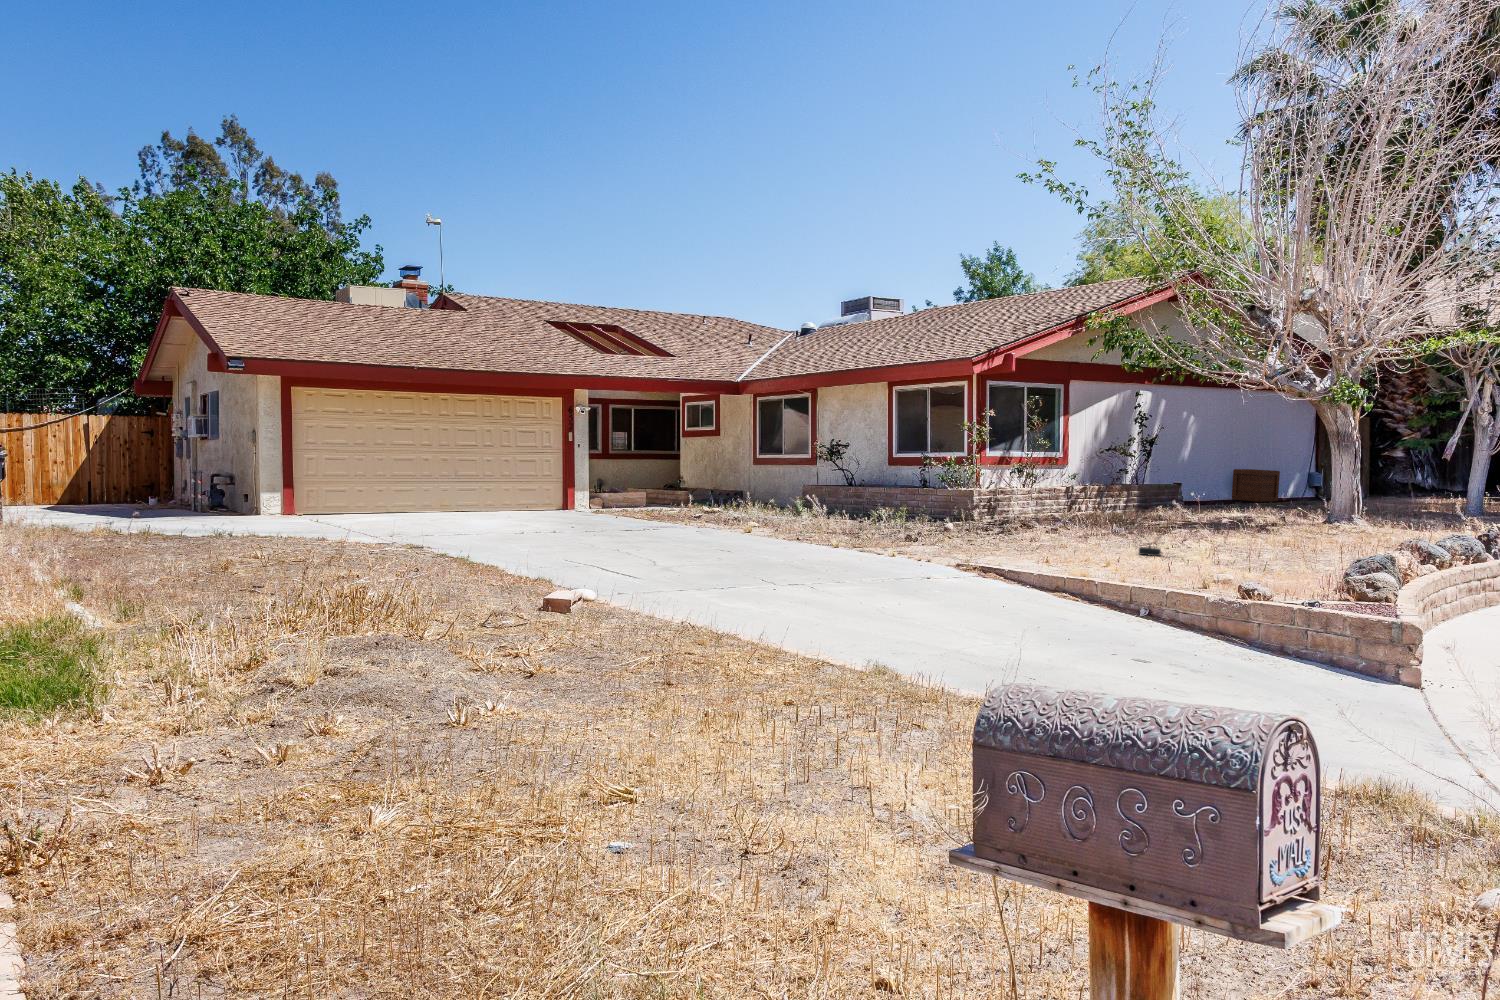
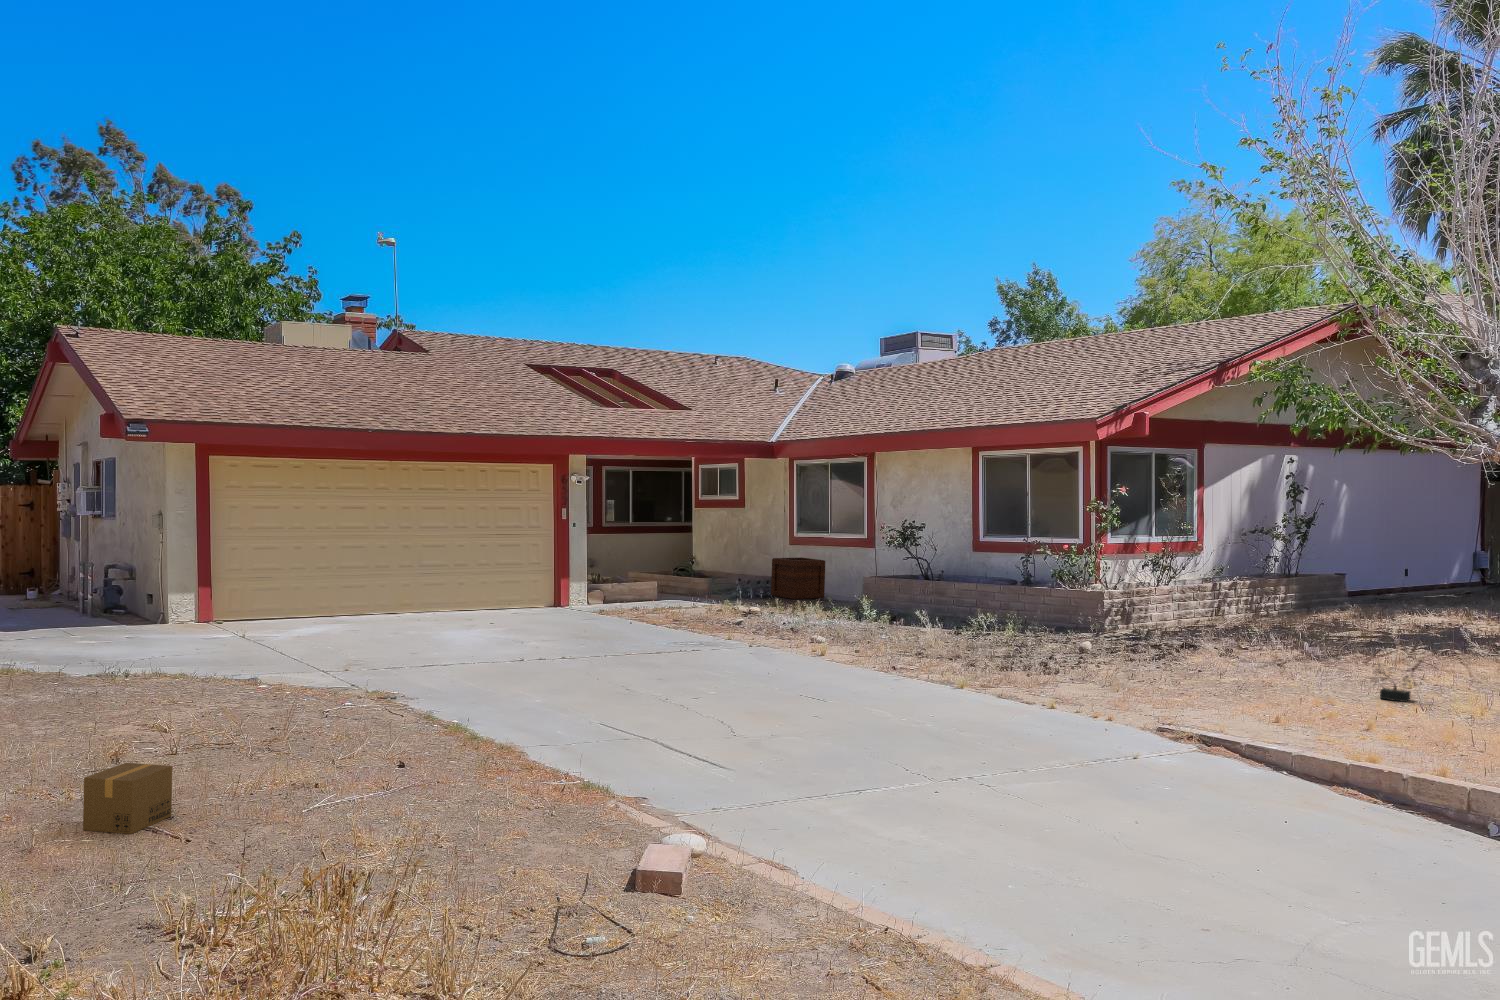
wooden crate: present [1232,469,1280,502] -> present [771,557,825,600]
cardboard box: none [203,561,260,601] -> present [83,763,172,834]

